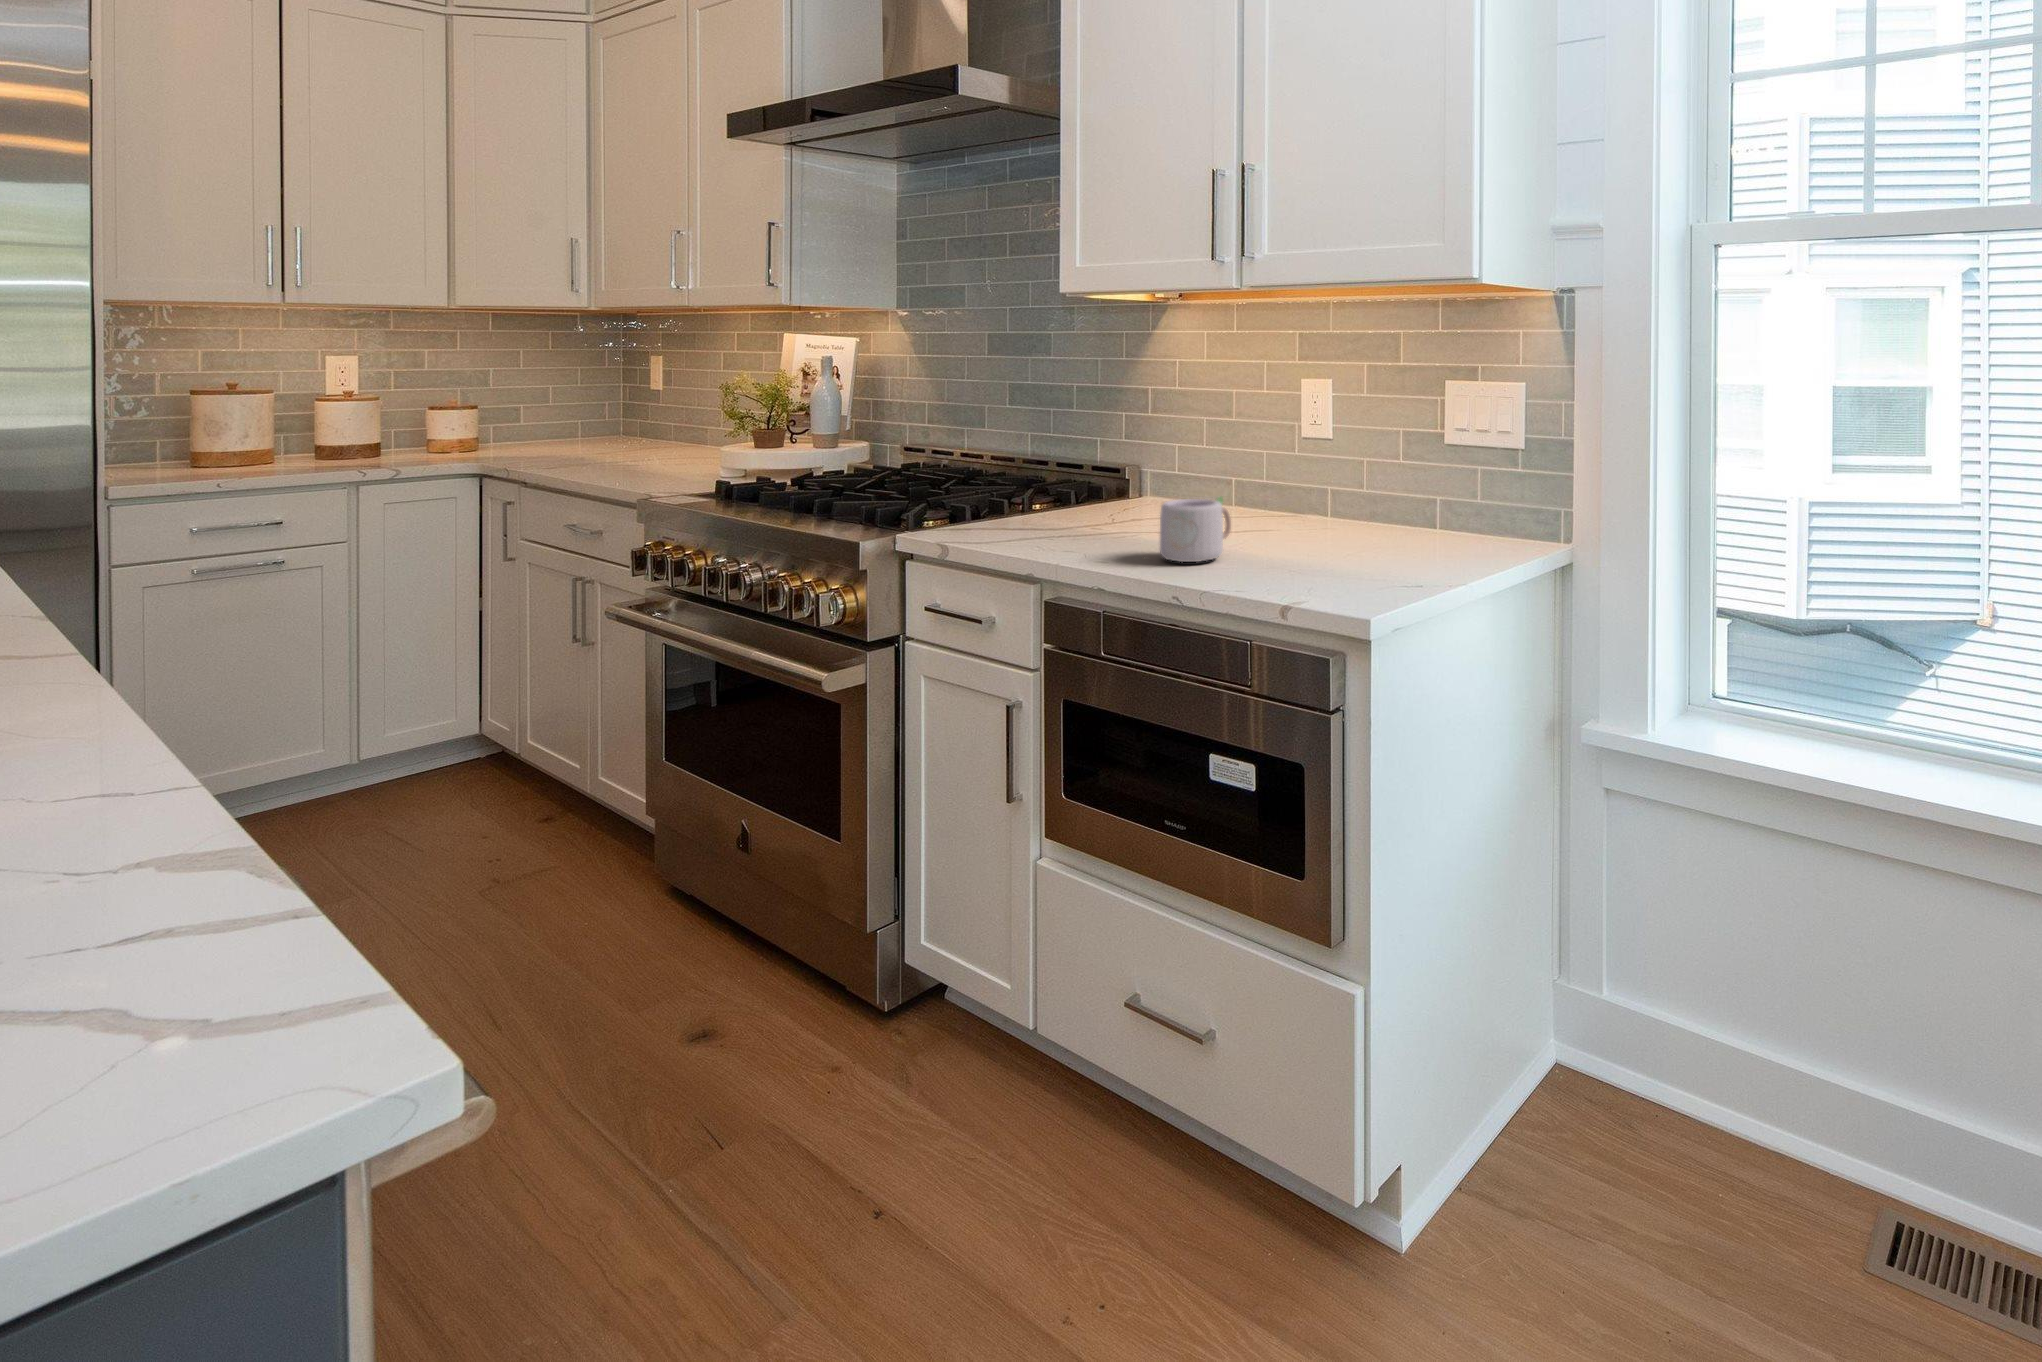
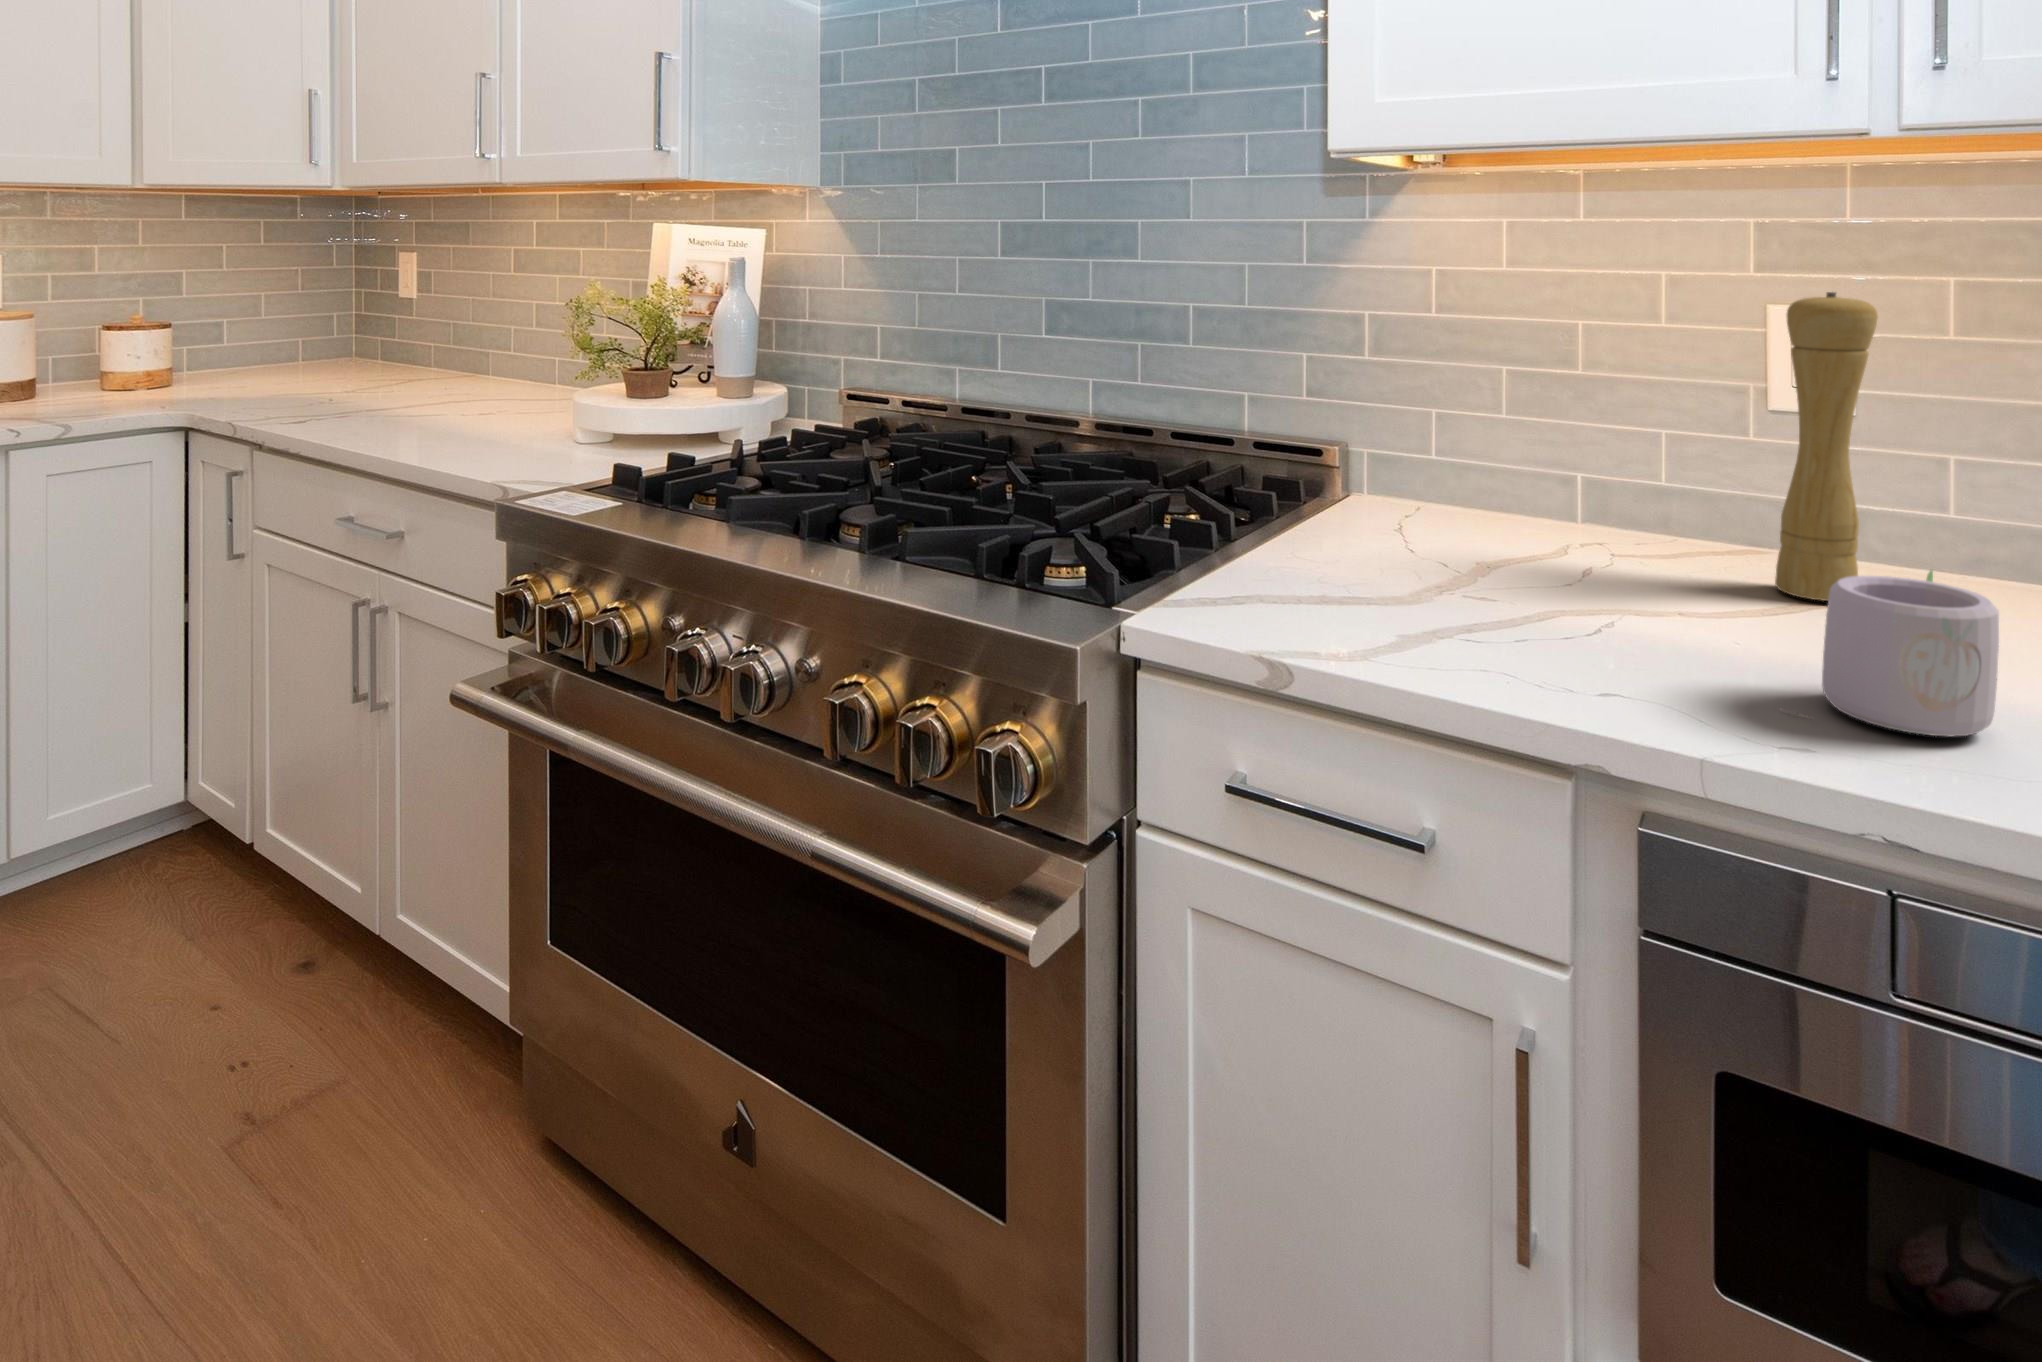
pepper mill: none [1261,373,1299,527] -> present [1775,292,1878,601]

